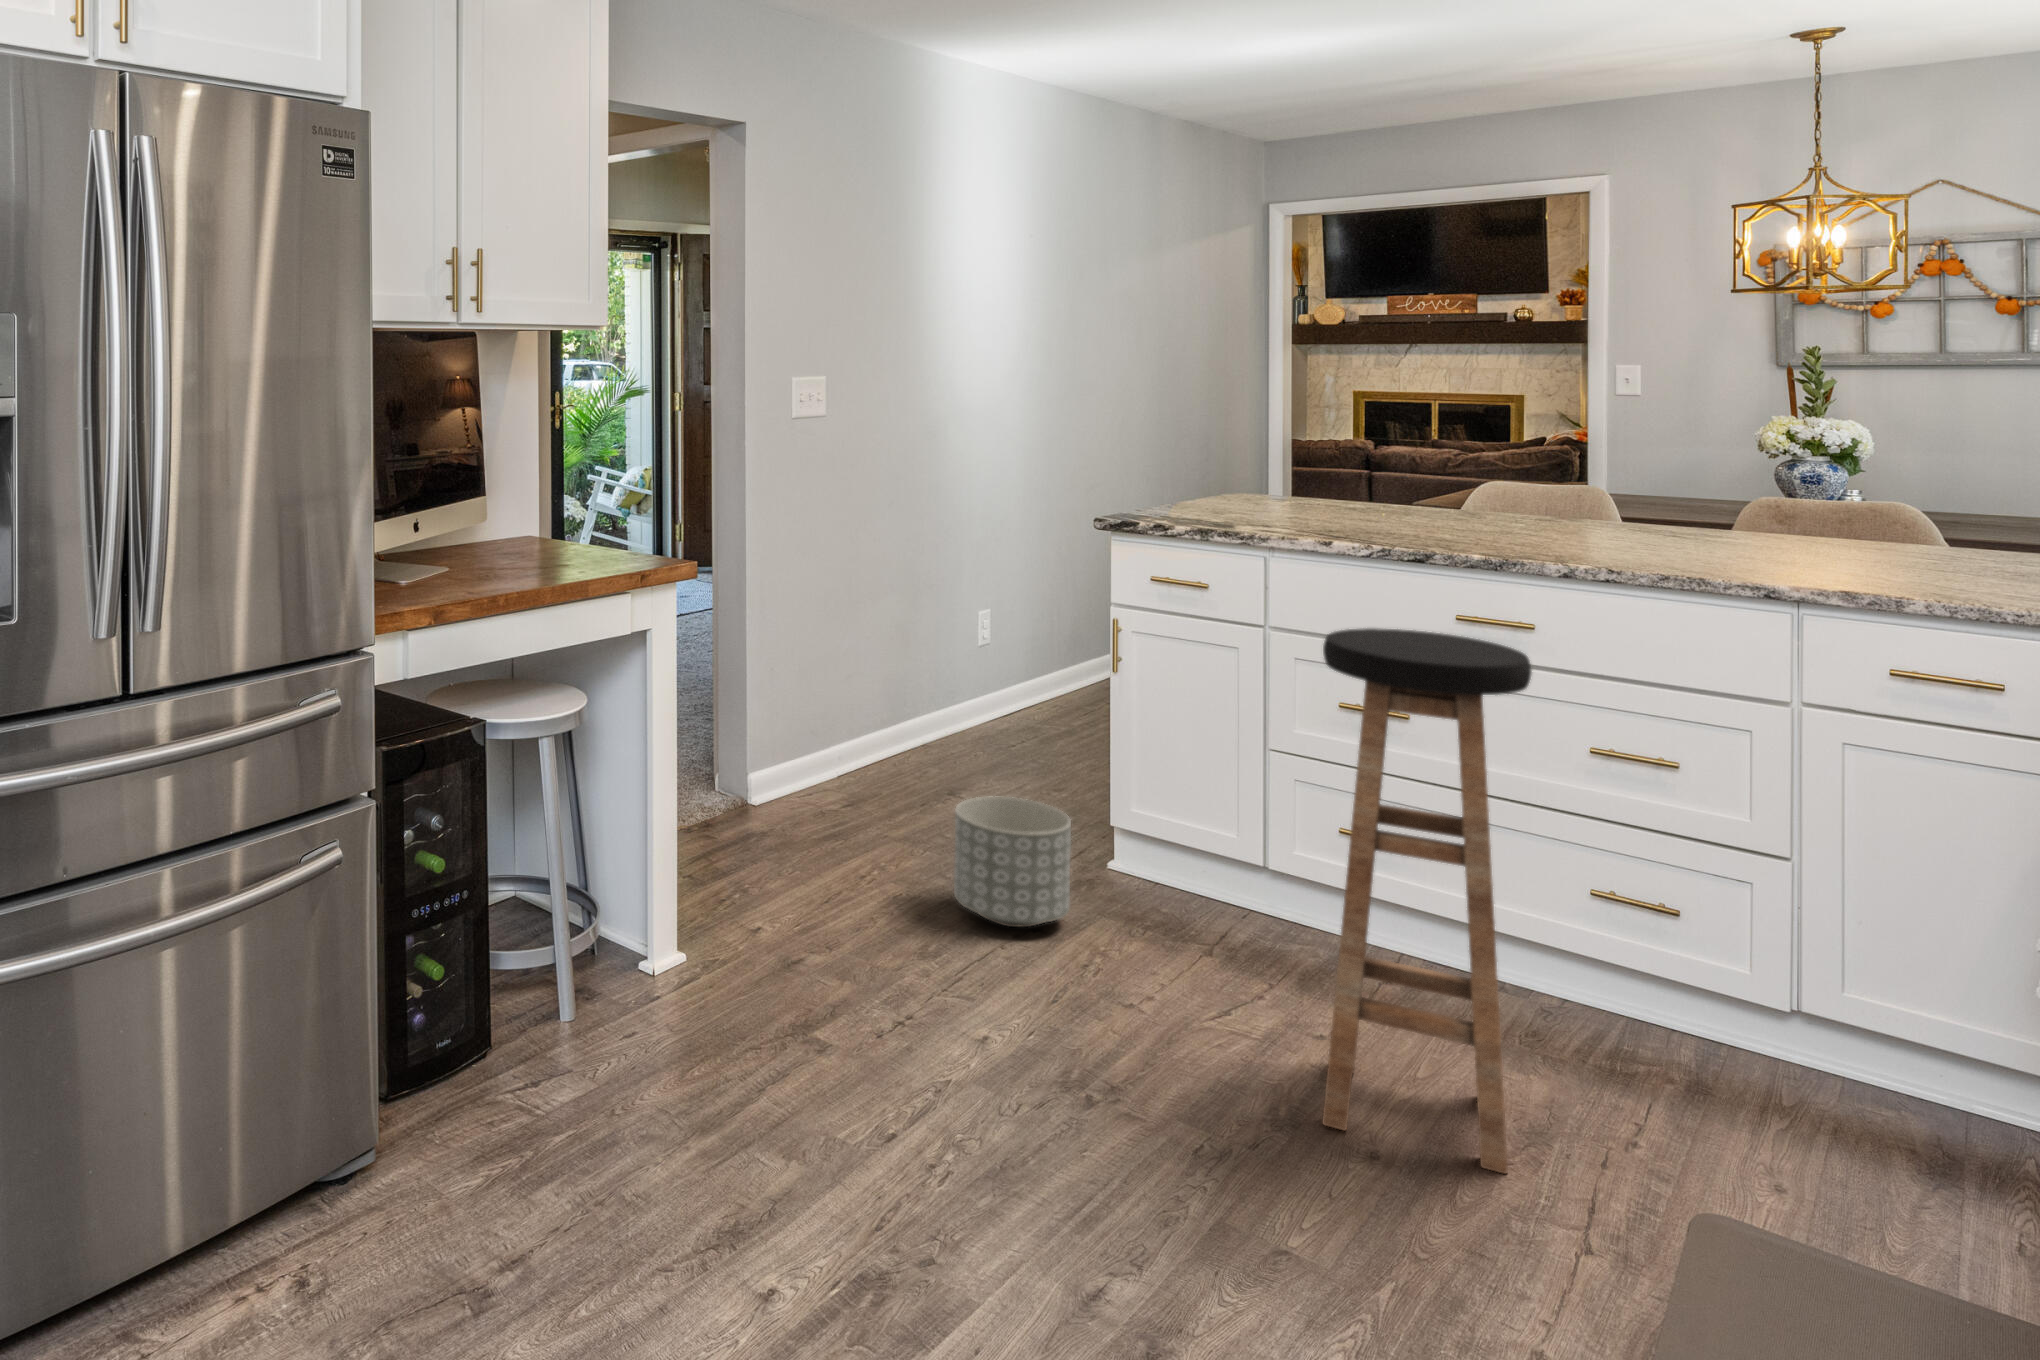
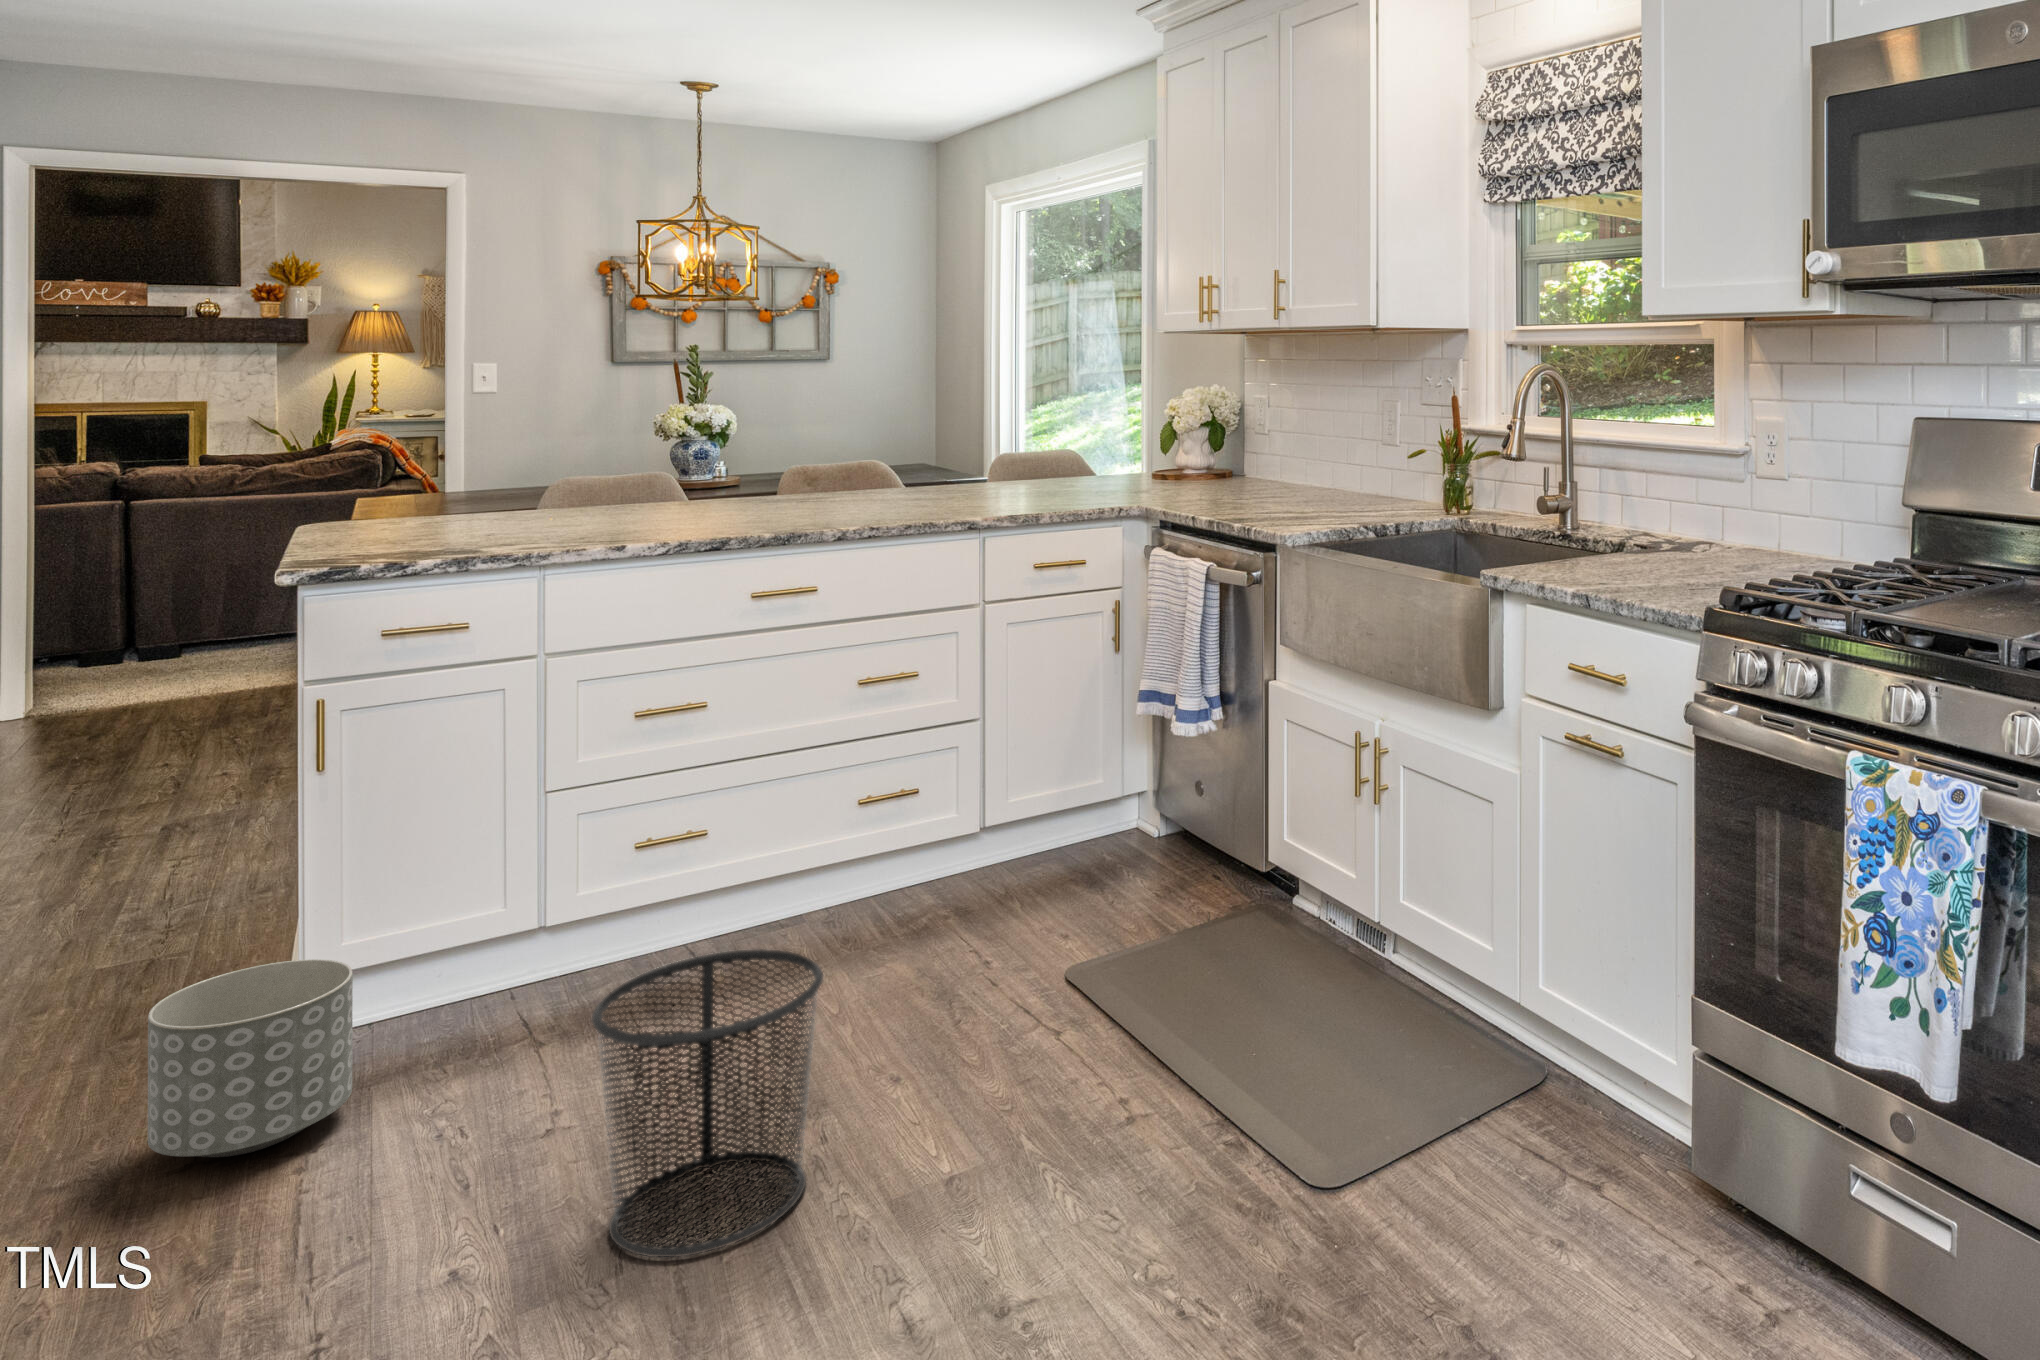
bar stool: present [1323,628,1532,1174] -> none [772,594,975,1088]
waste bin: none [1030,899,1225,1167] -> present [592,949,824,1257]

